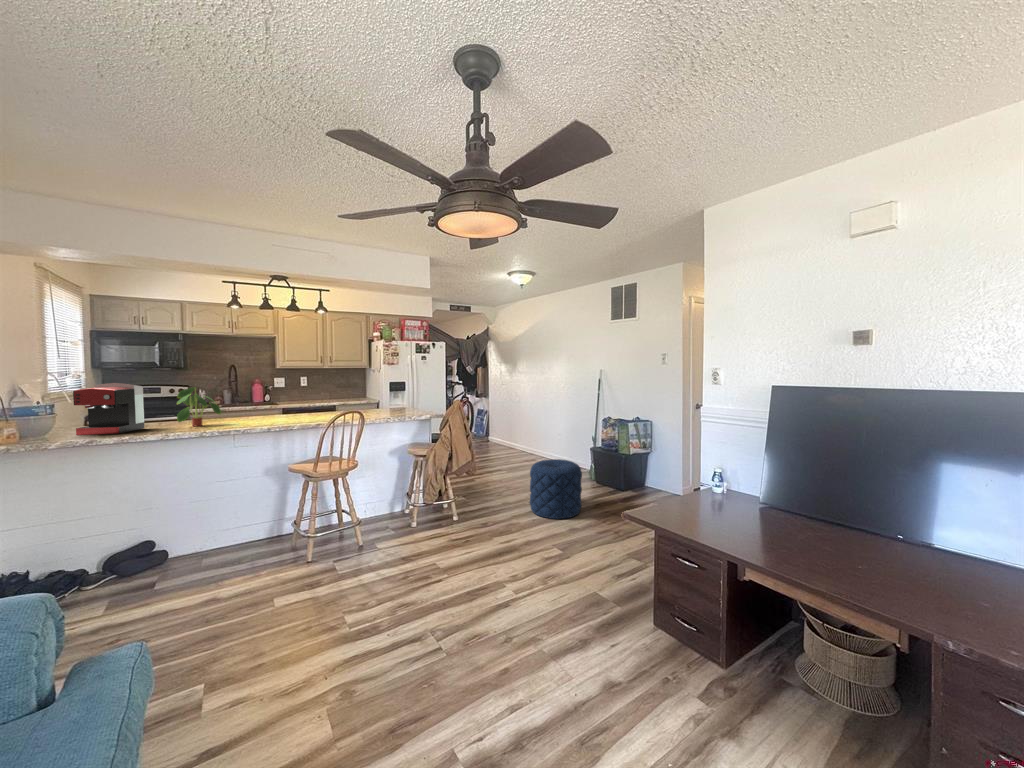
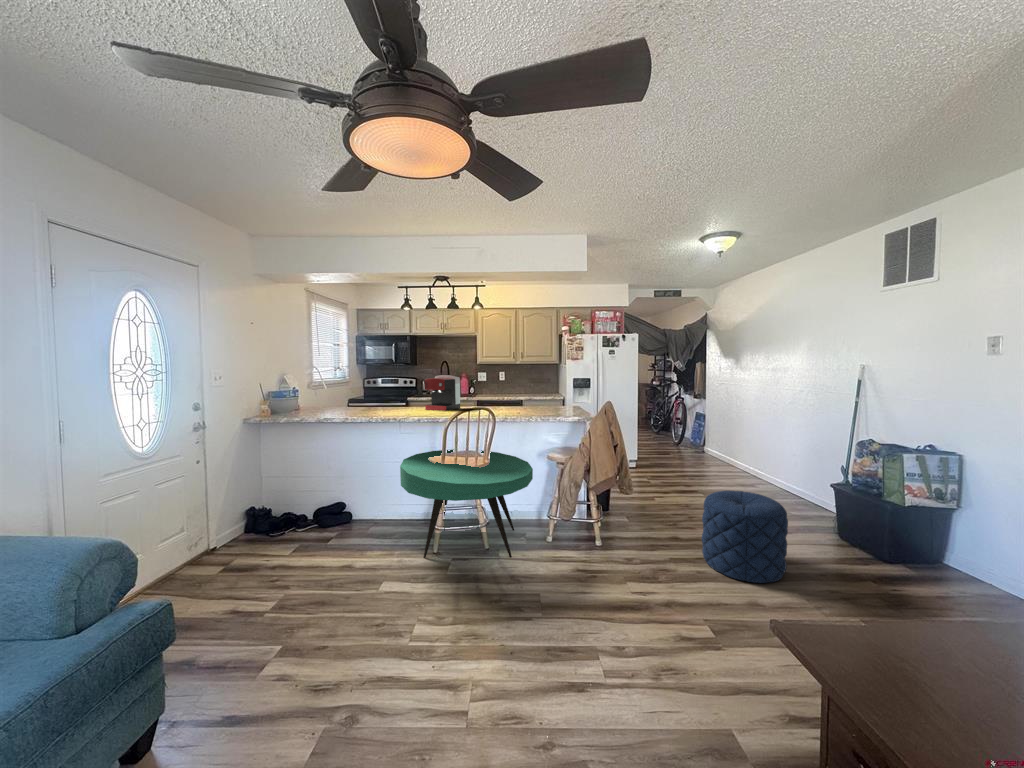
coffee maker: present [73,383,144,435] -> present [424,375,460,411]
plant: present [177,387,221,426] -> none [366,380,403,413]
coffee table: none [259,456,403,571] -> present [400,449,533,558]

